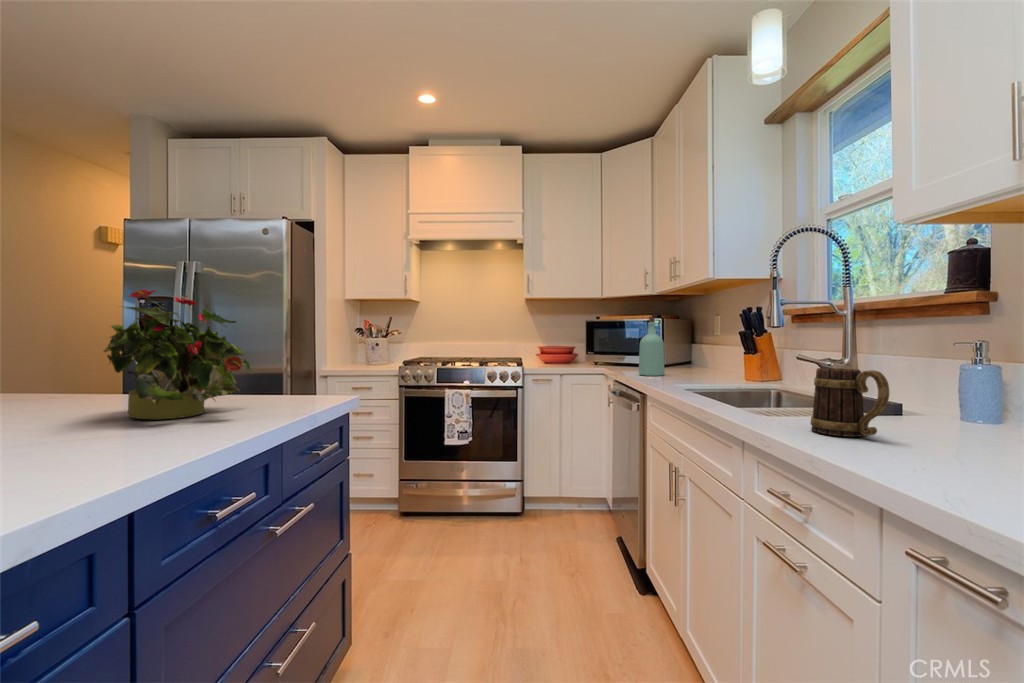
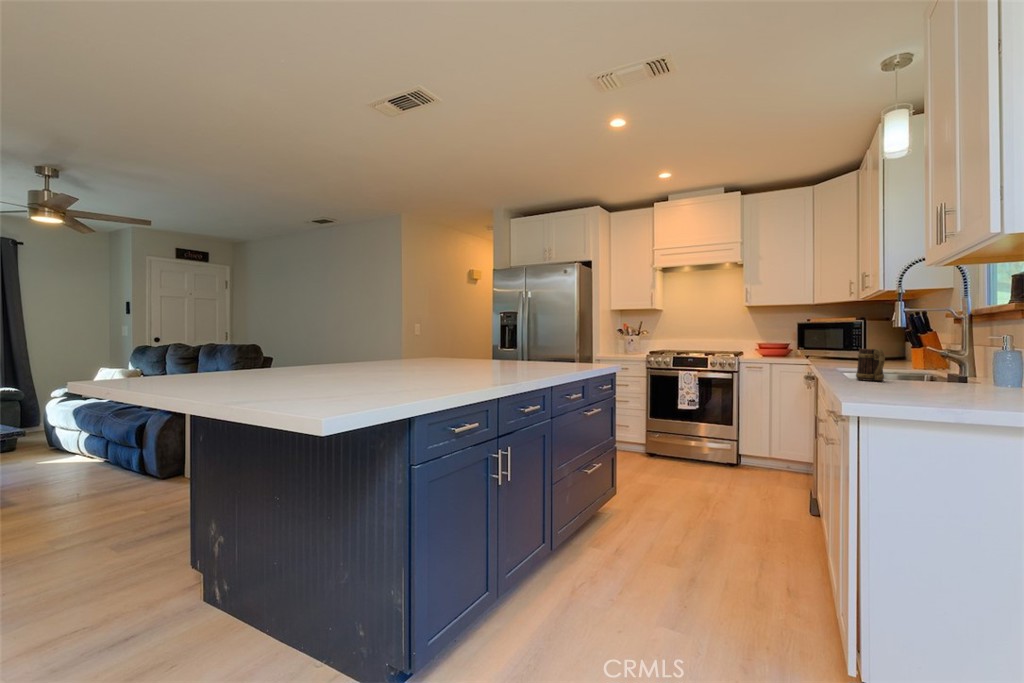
potted plant: present [103,290,252,419] -> none [537,316,587,366]
bottle: present [639,317,665,376] -> none [830,320,853,364]

